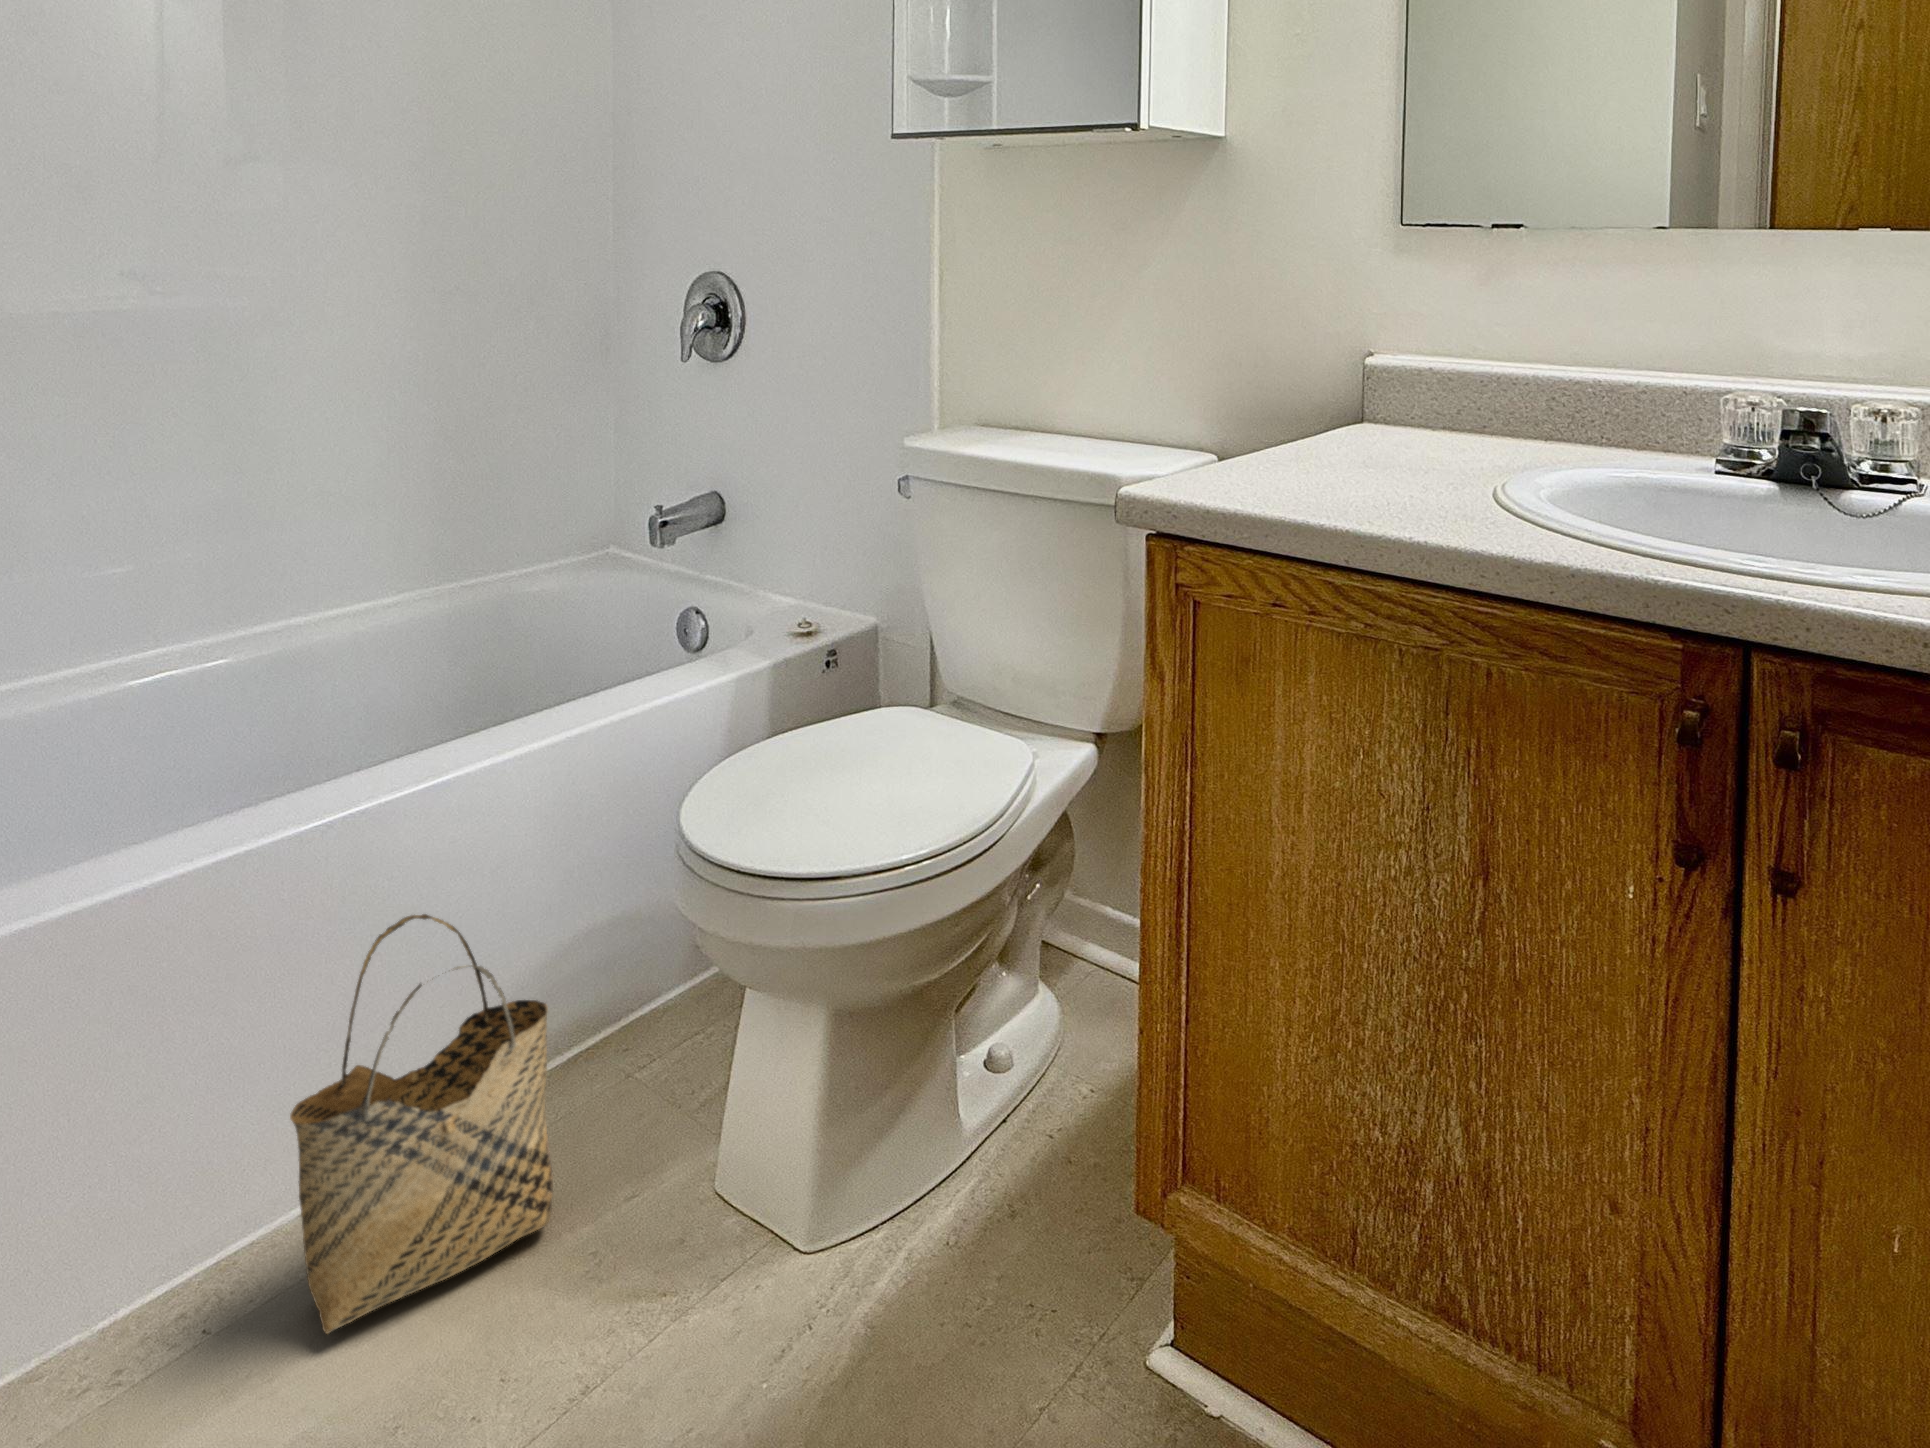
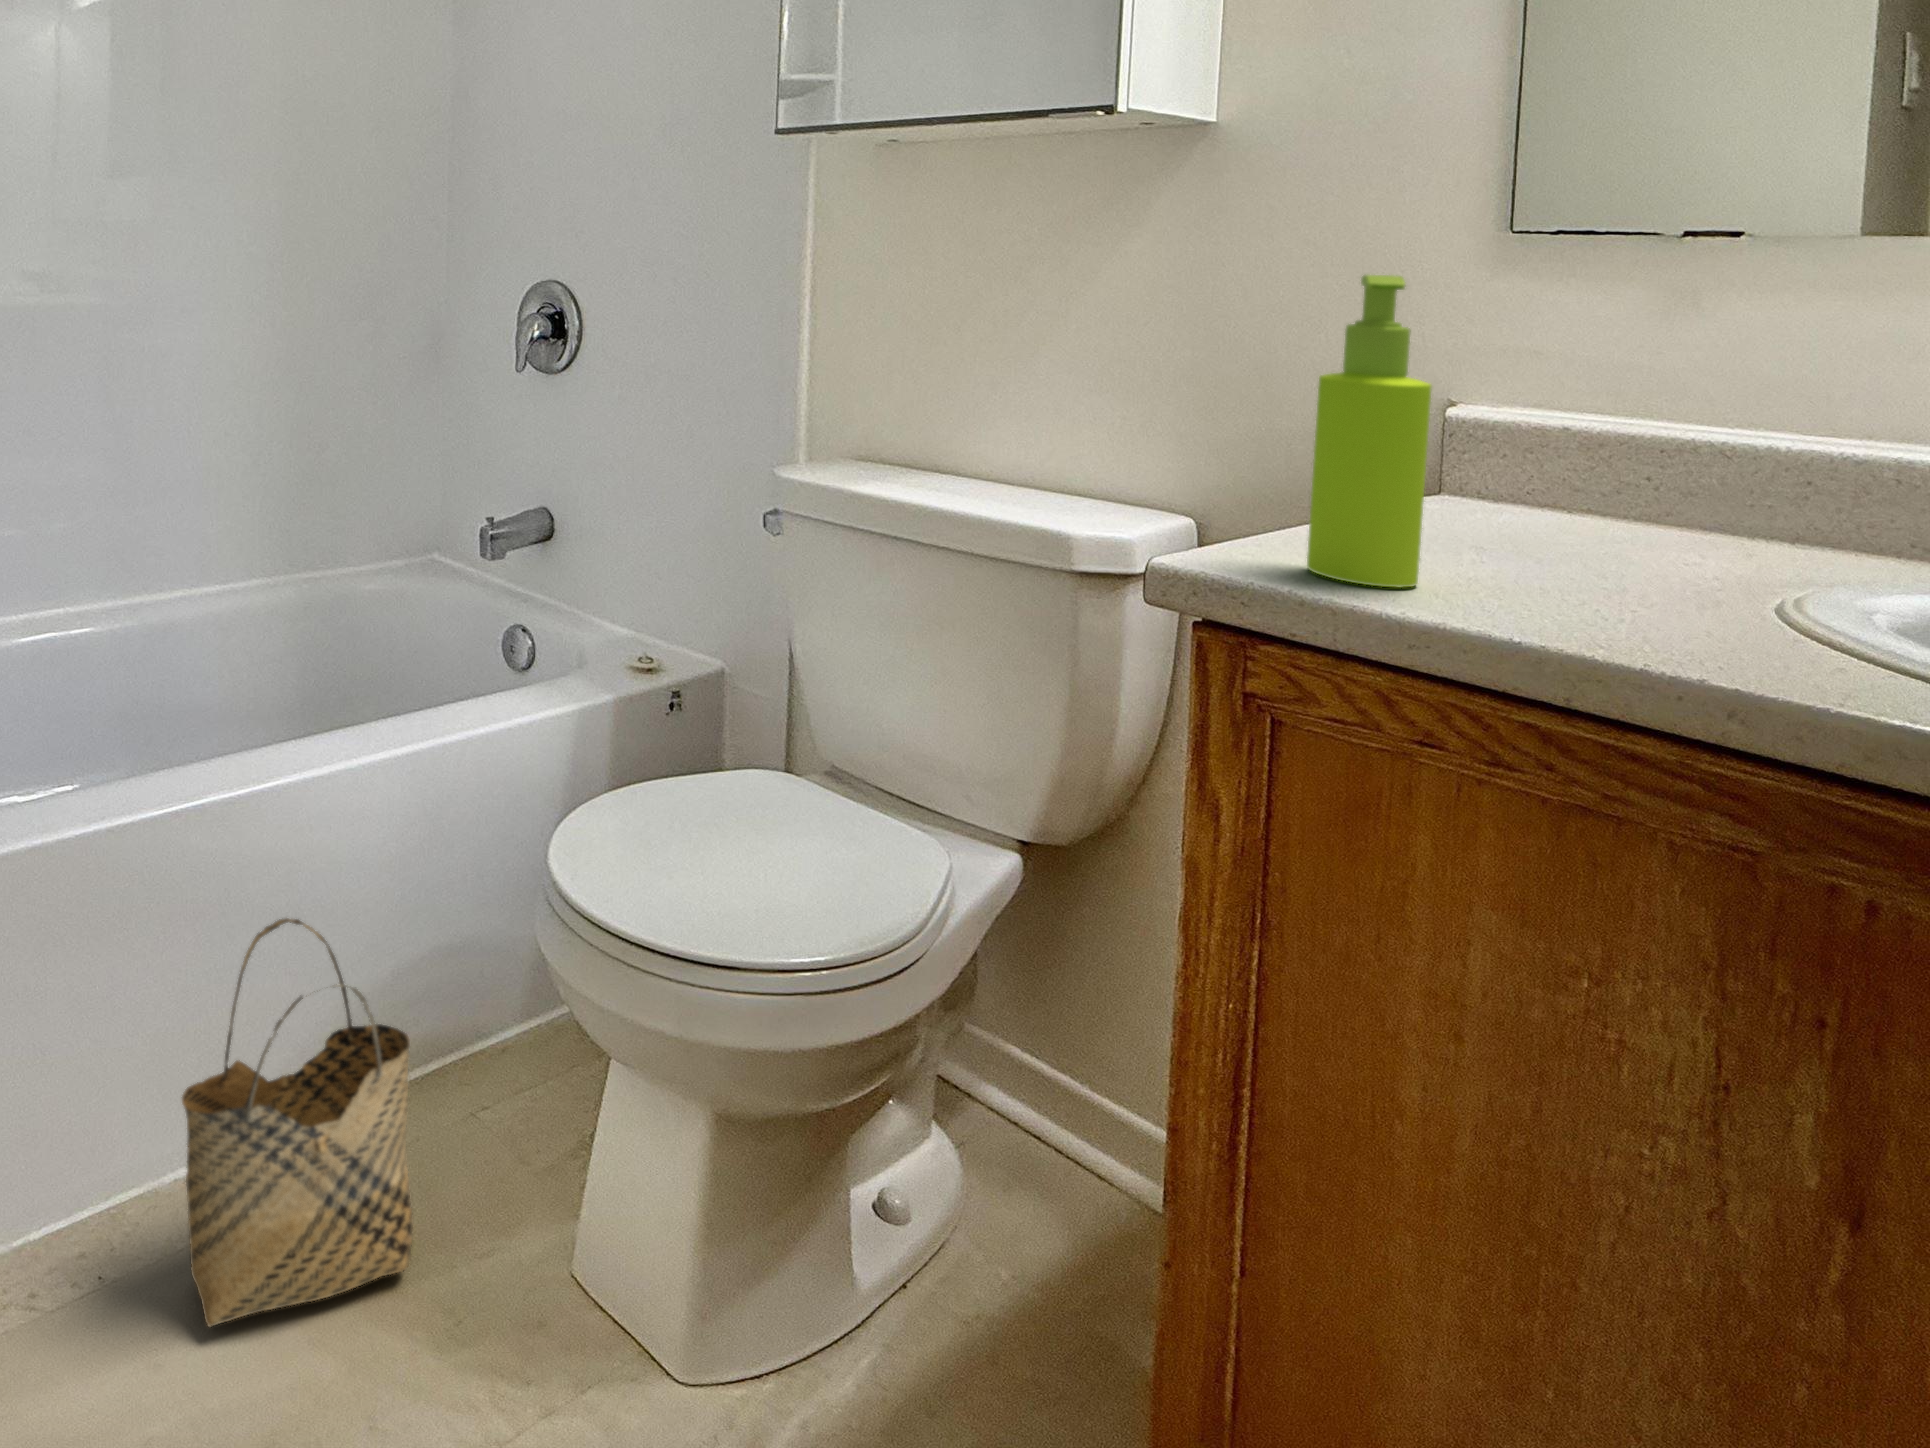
soap dispenser: none [1227,260,1299,492] -> present [1307,275,1432,587]

